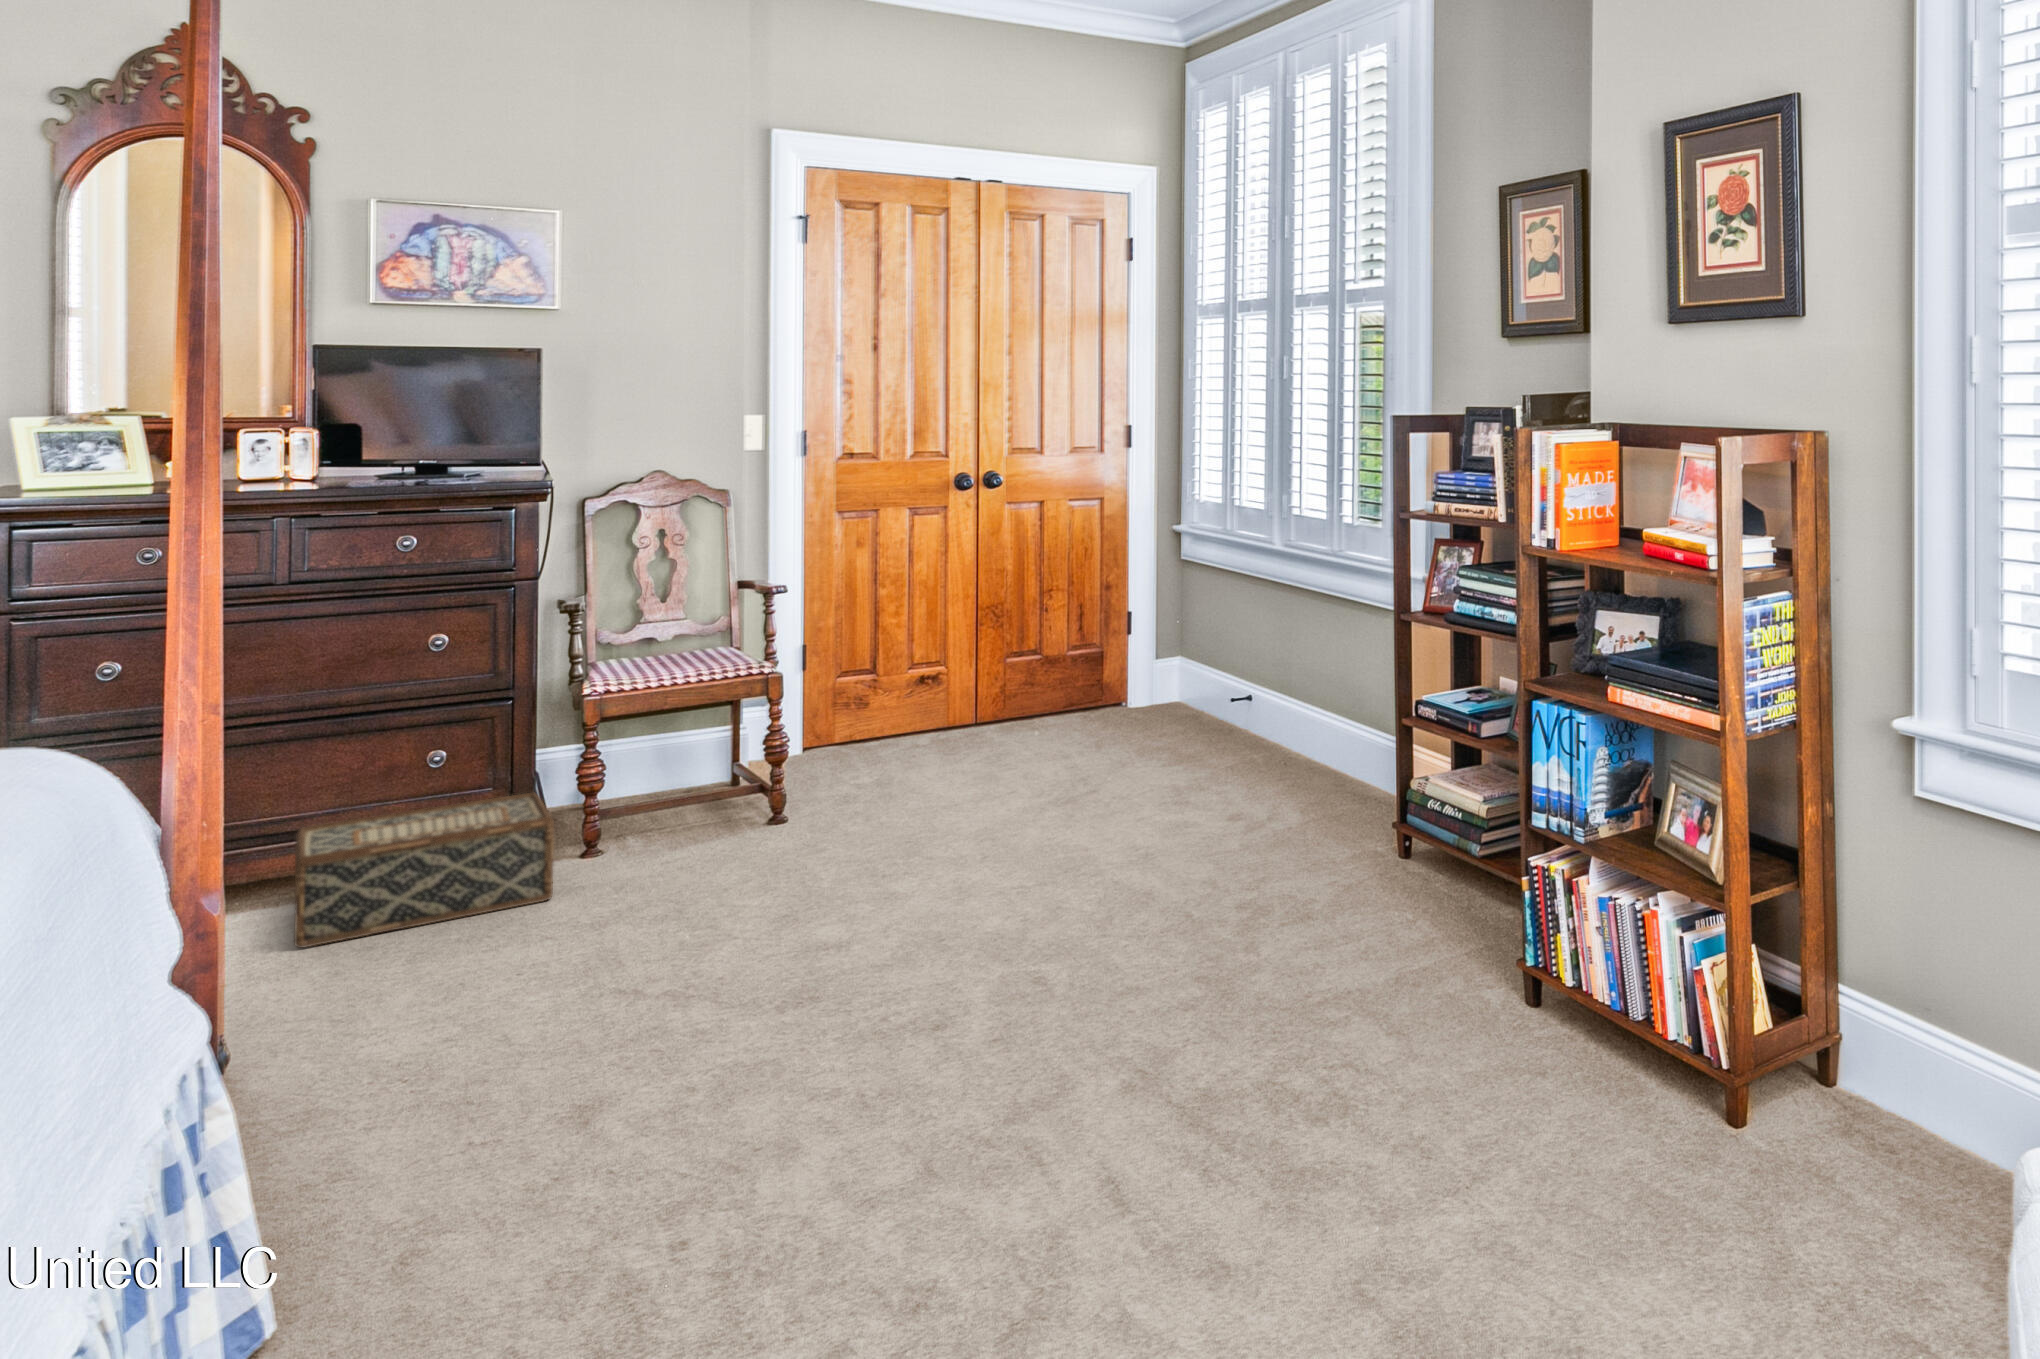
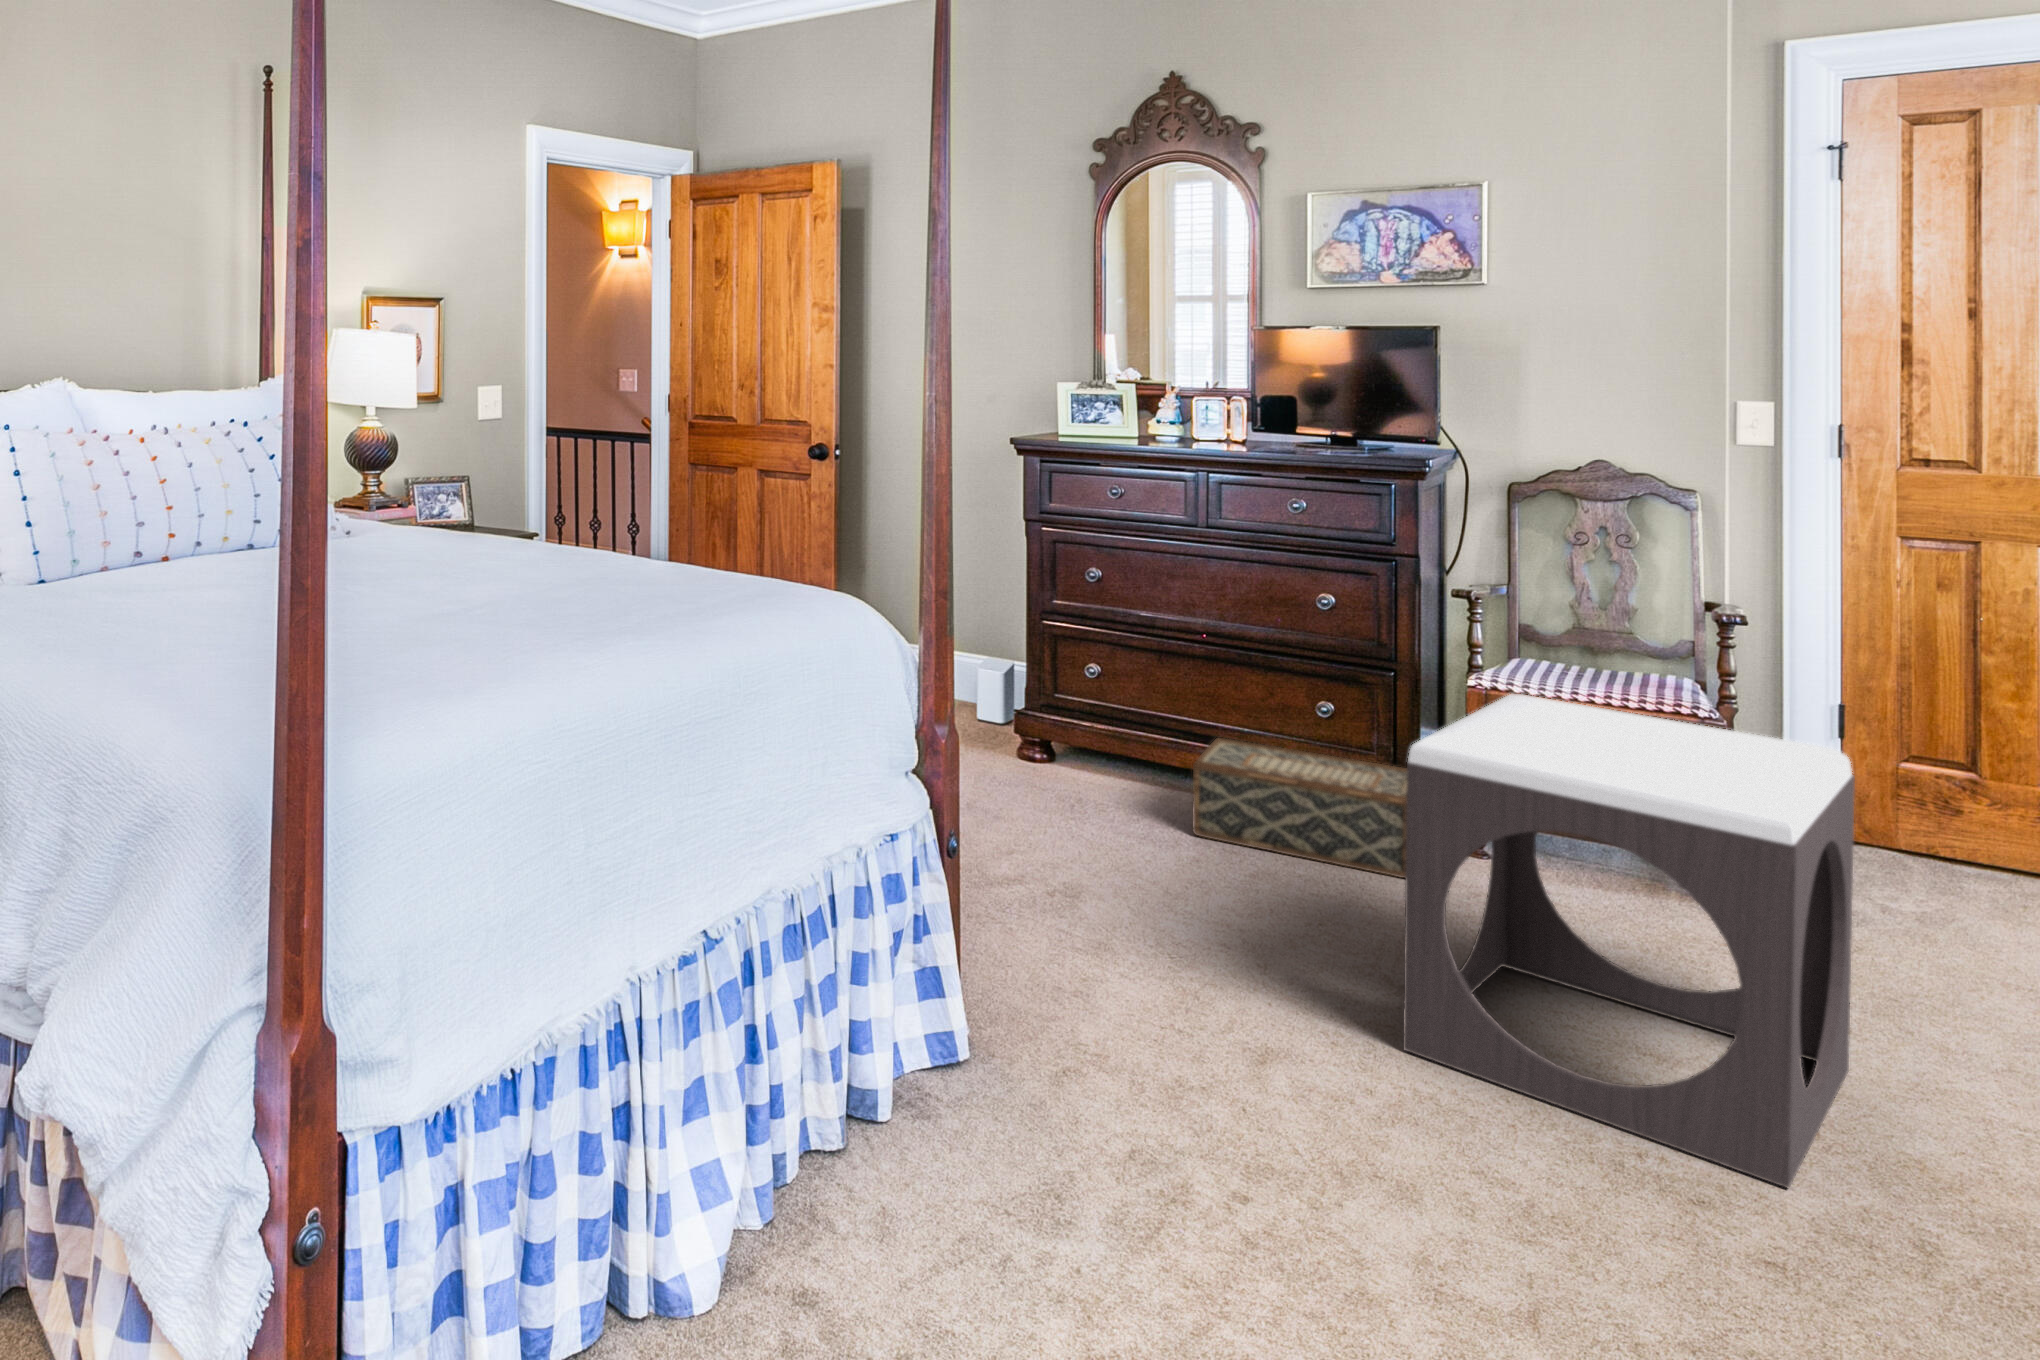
footstool: none [665,660,959,1037] -> present [1403,694,1855,1188]

